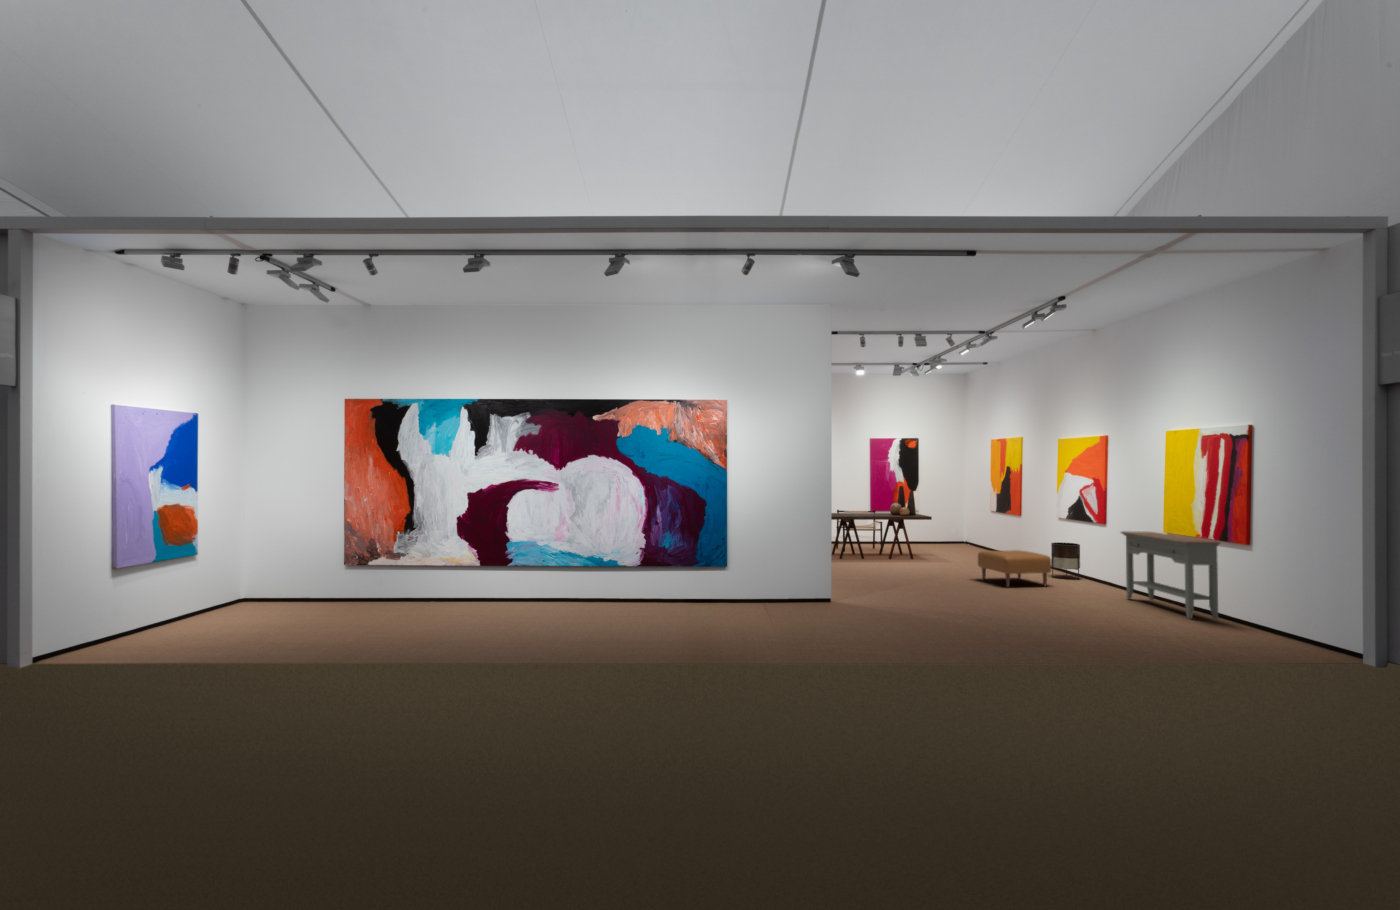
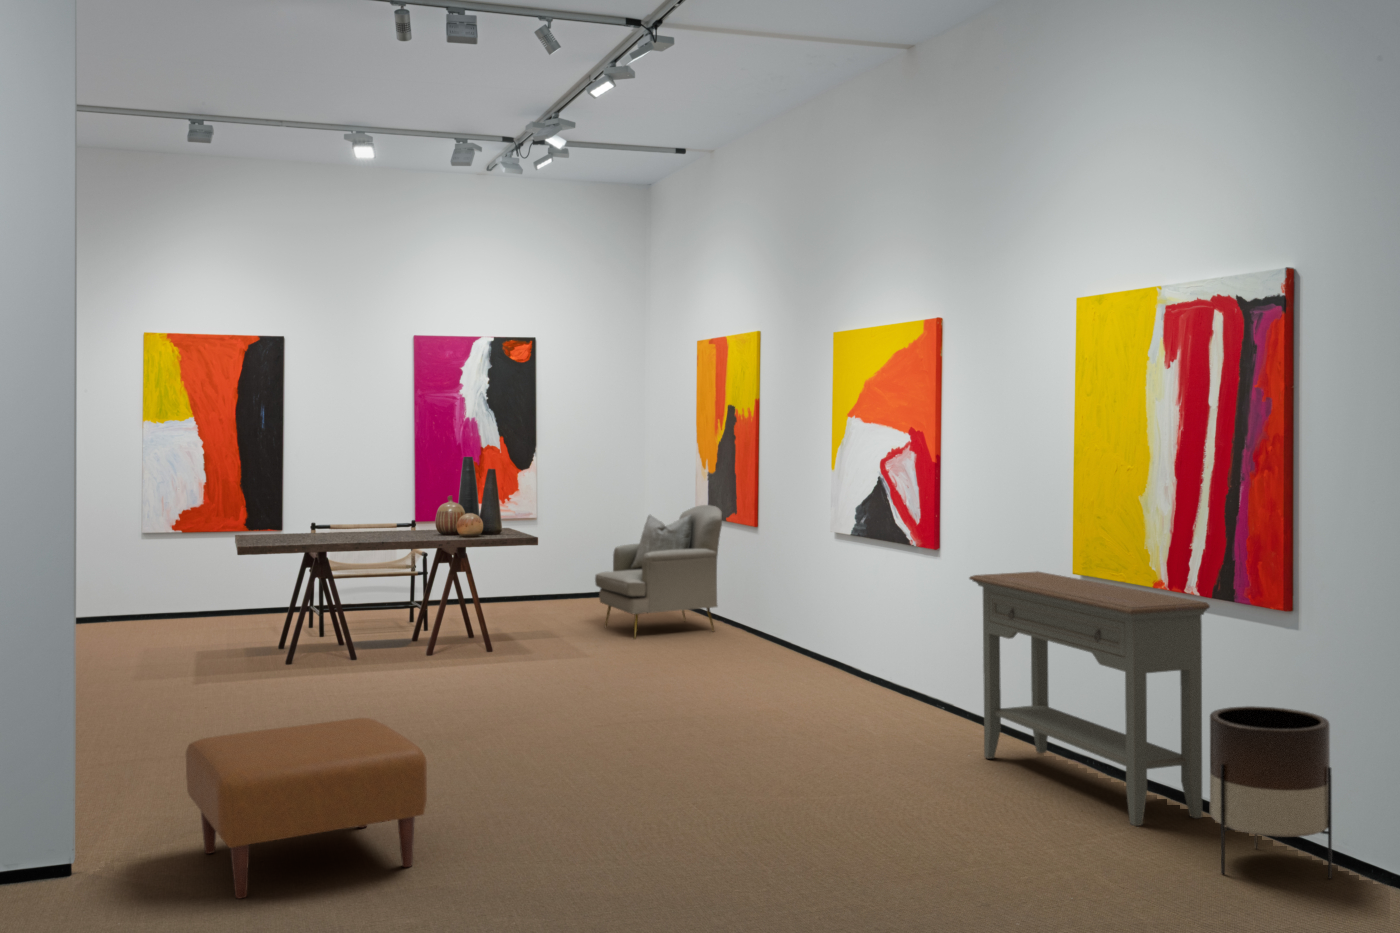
armchair: none [947,506,1003,558] -> present [595,505,722,639]
planter: present [1051,542,1080,579] -> present [1210,706,1332,879]
ottoman: present [978,550,1051,587] -> present [186,718,427,899]

